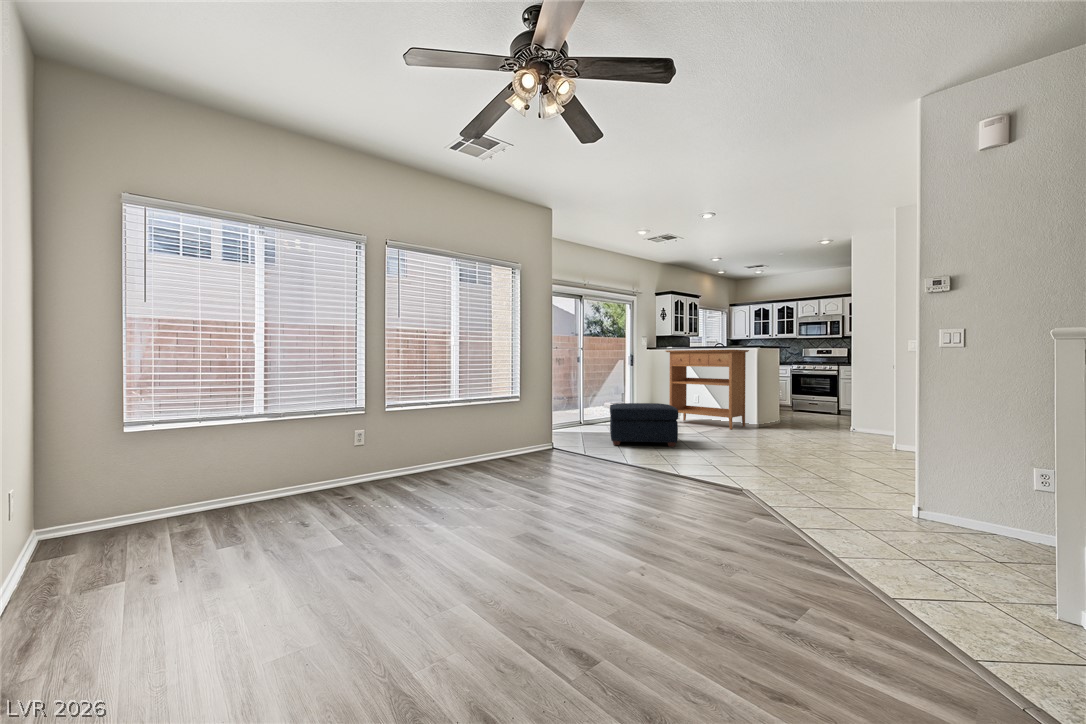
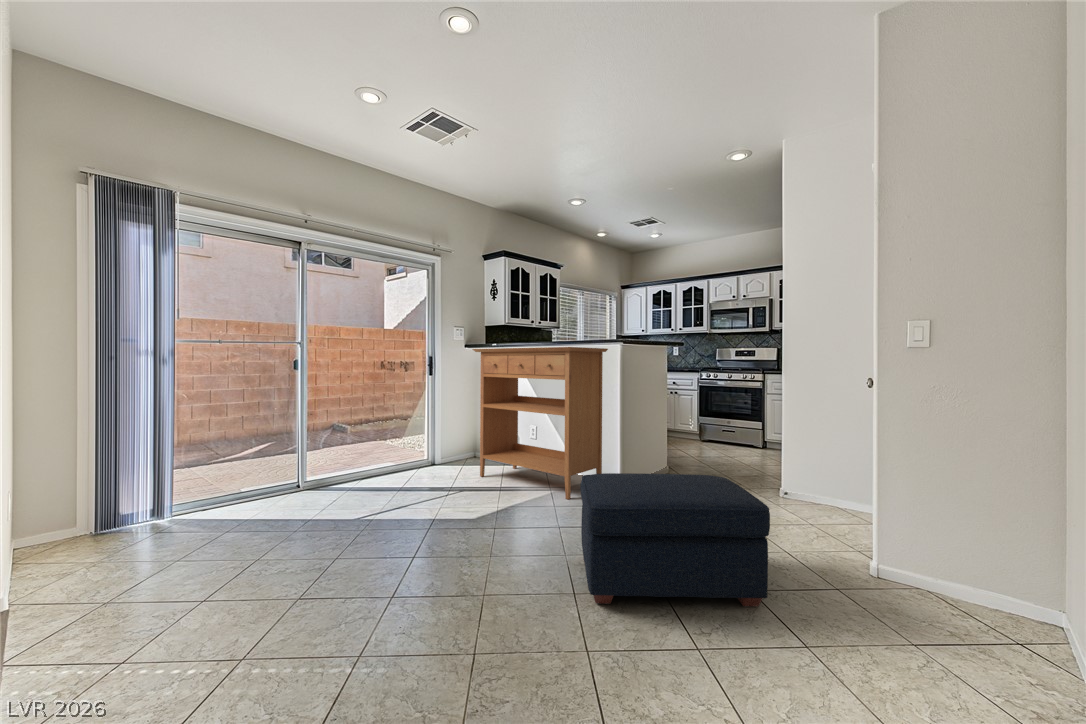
ottoman: present [610,403,678,447] -> present [580,473,770,607]

